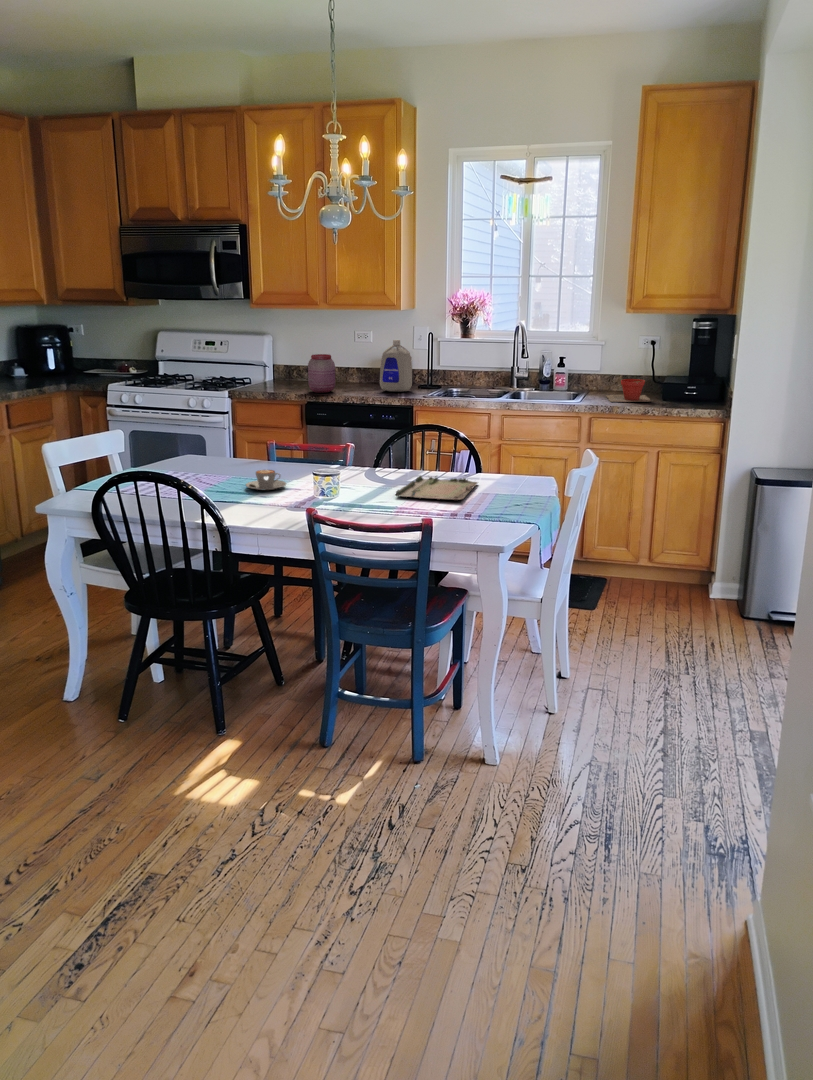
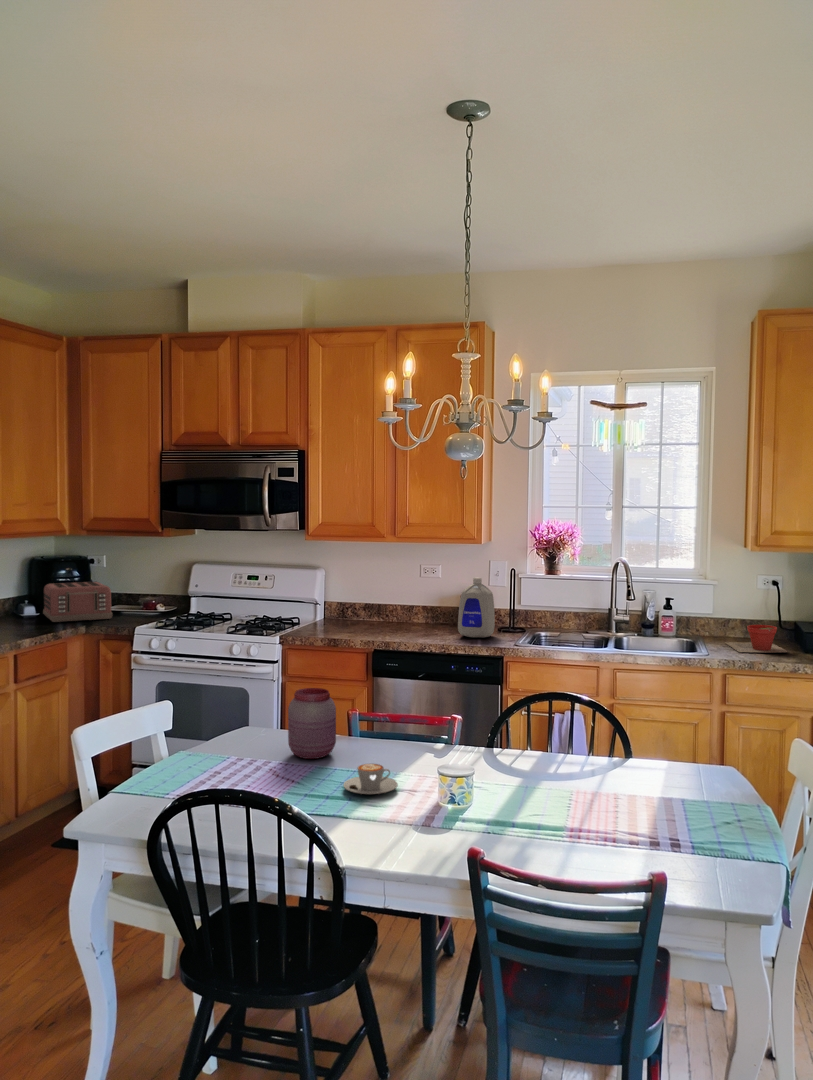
toaster: none [29,347,90,381] -> present [43,582,112,622]
jar: present [308,354,335,393] -> present [288,688,336,759]
tray: present [396,476,477,500] -> none [553,766,651,814]

